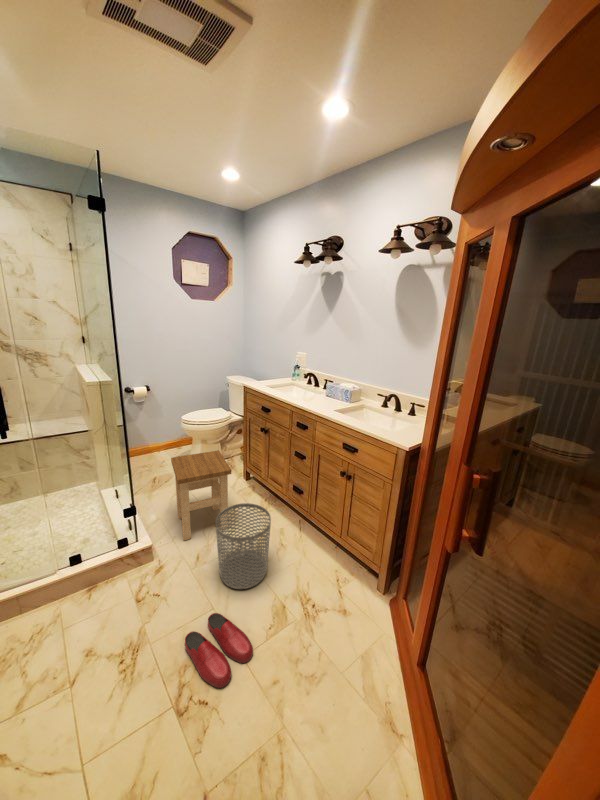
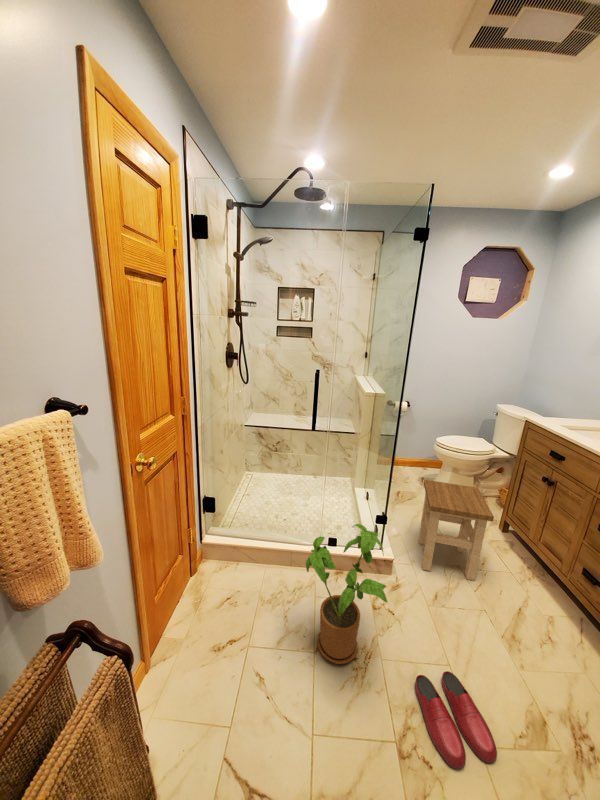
waste bin: present [216,503,271,589] -> none [460,560,546,672]
house plant: none [26,526,138,689] -> present [306,524,388,664]

